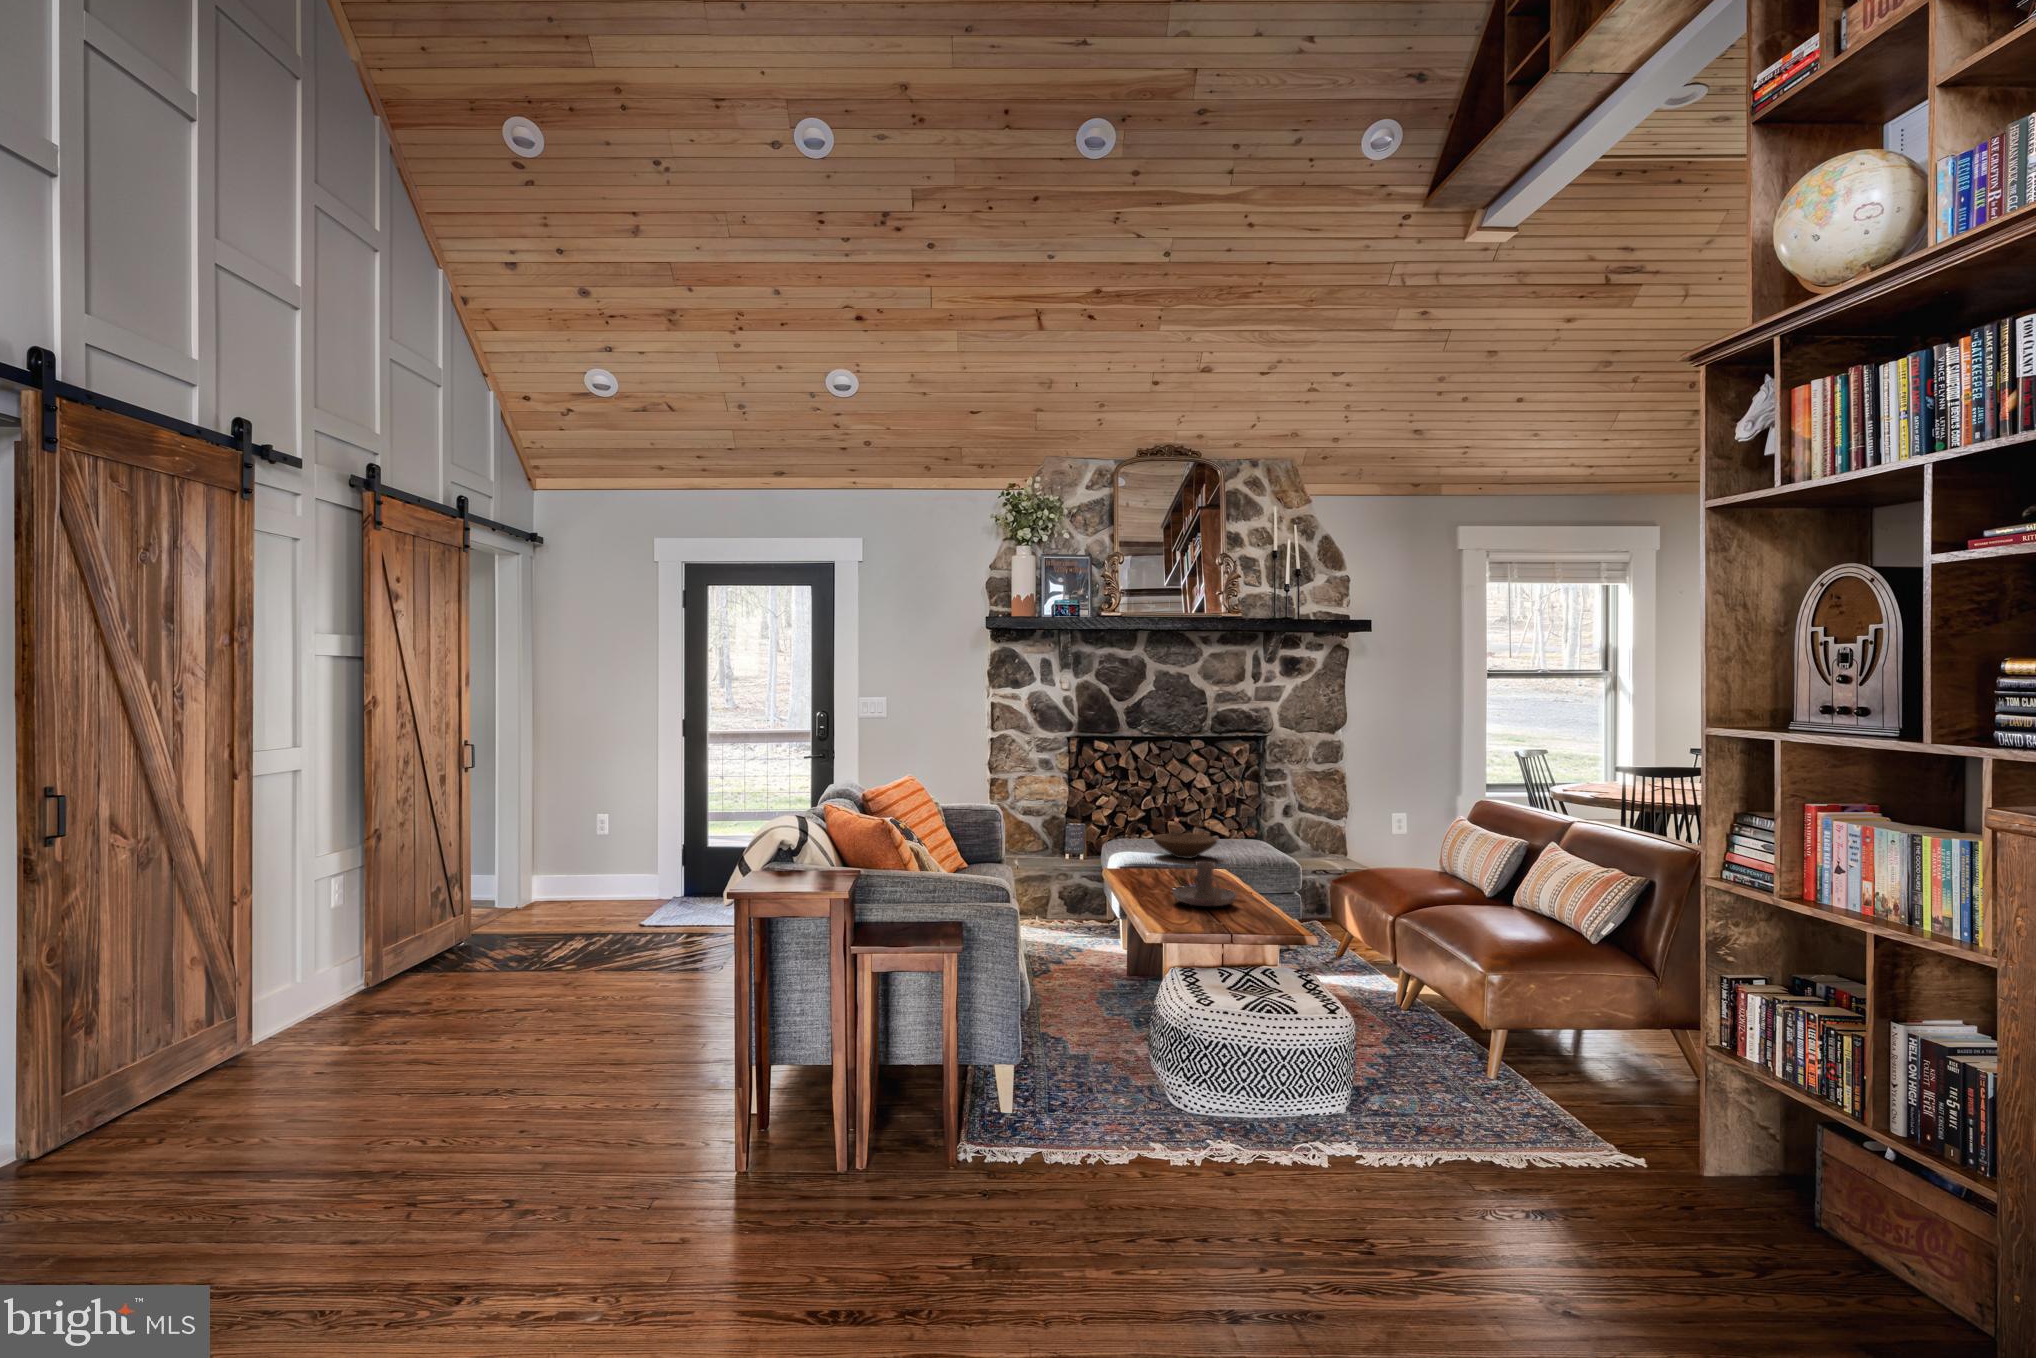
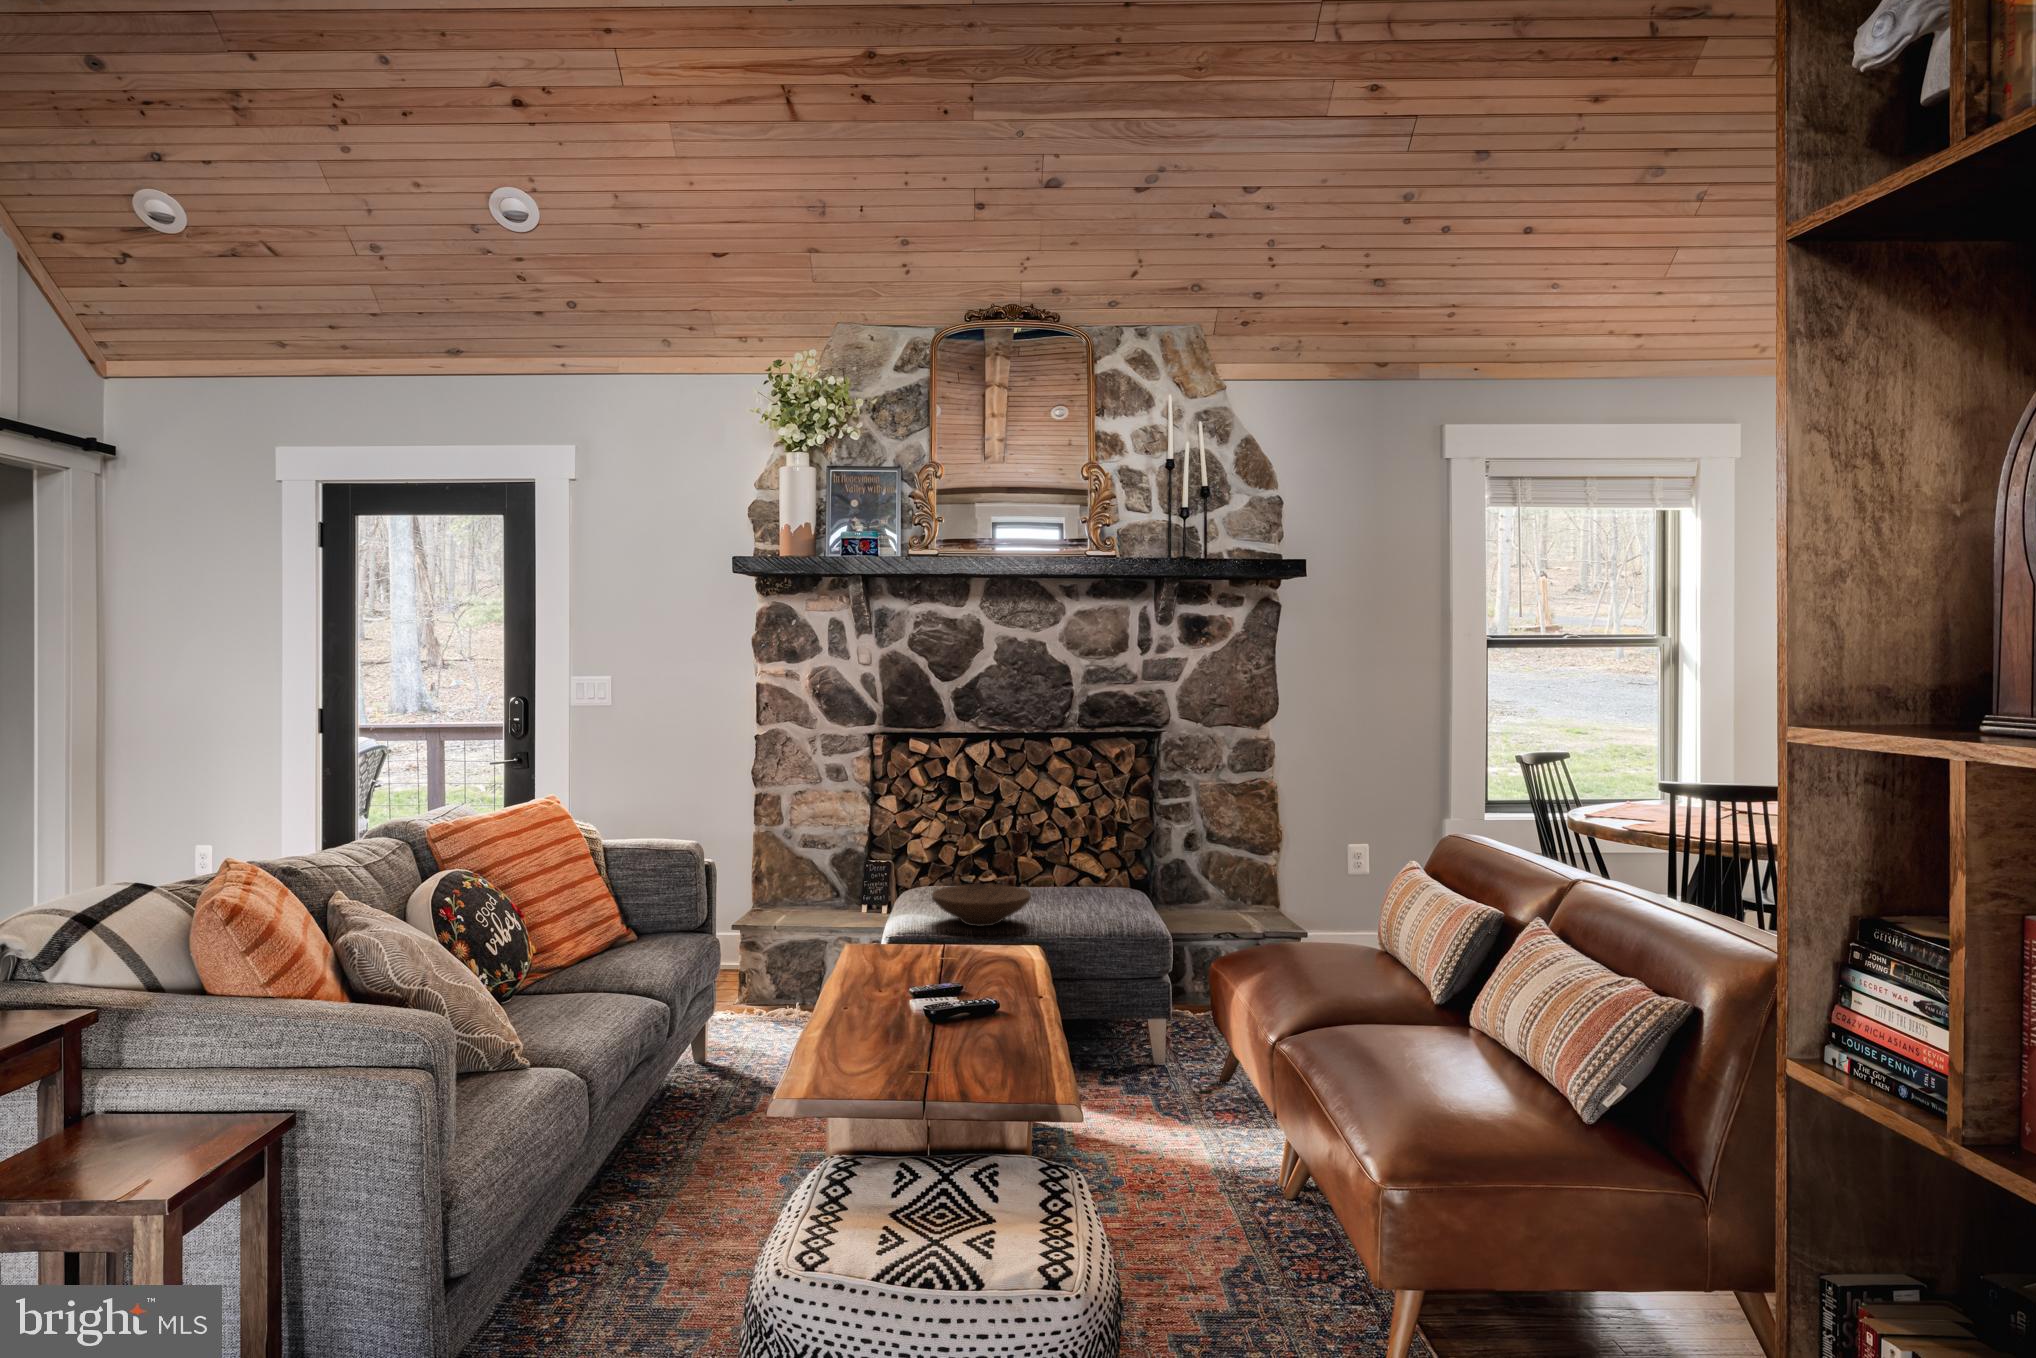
candle holder: present [1173,861,1237,907] -> none [859,955,970,1041]

